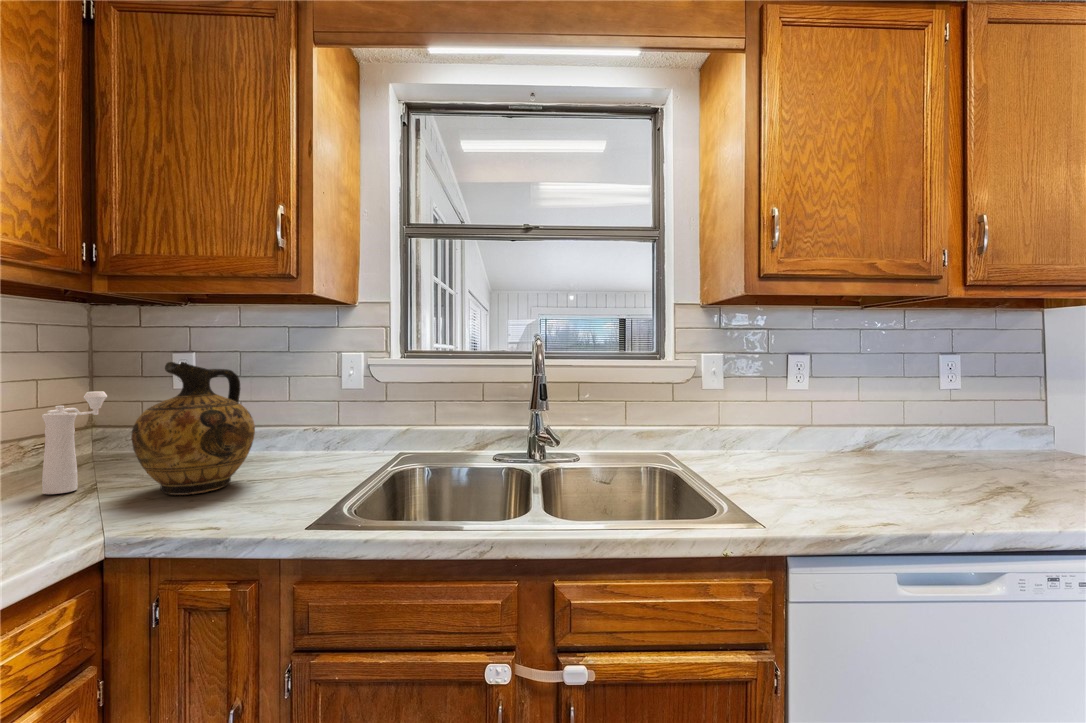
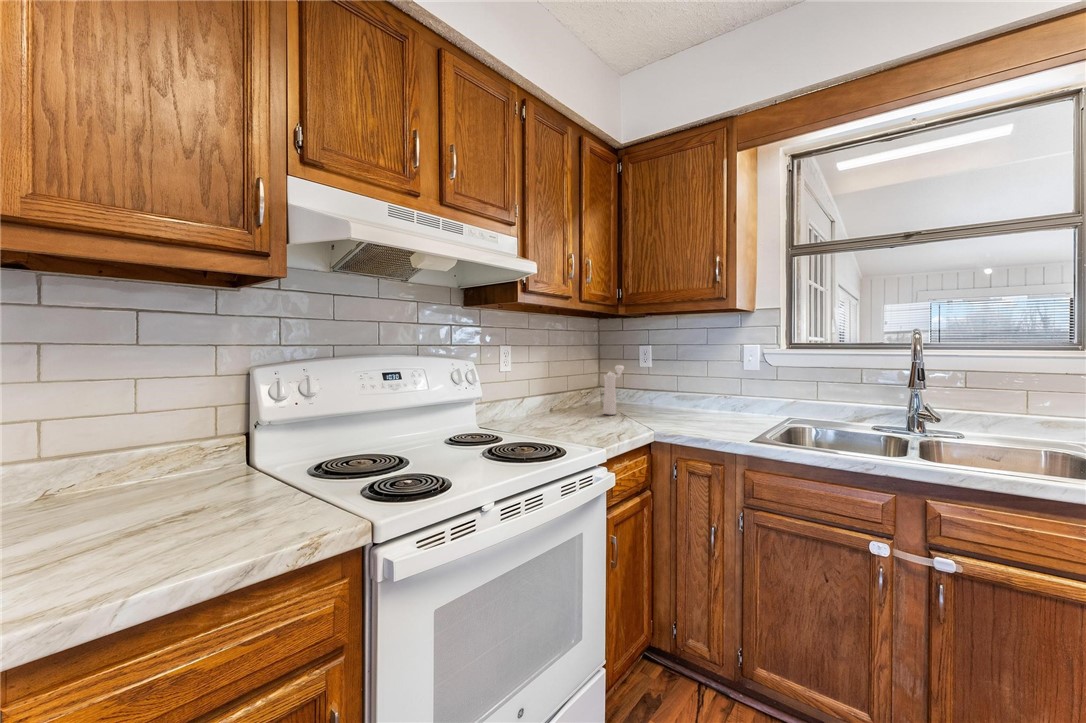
ceramic jug: present [131,362,255,495] -> none [644,350,703,421]

